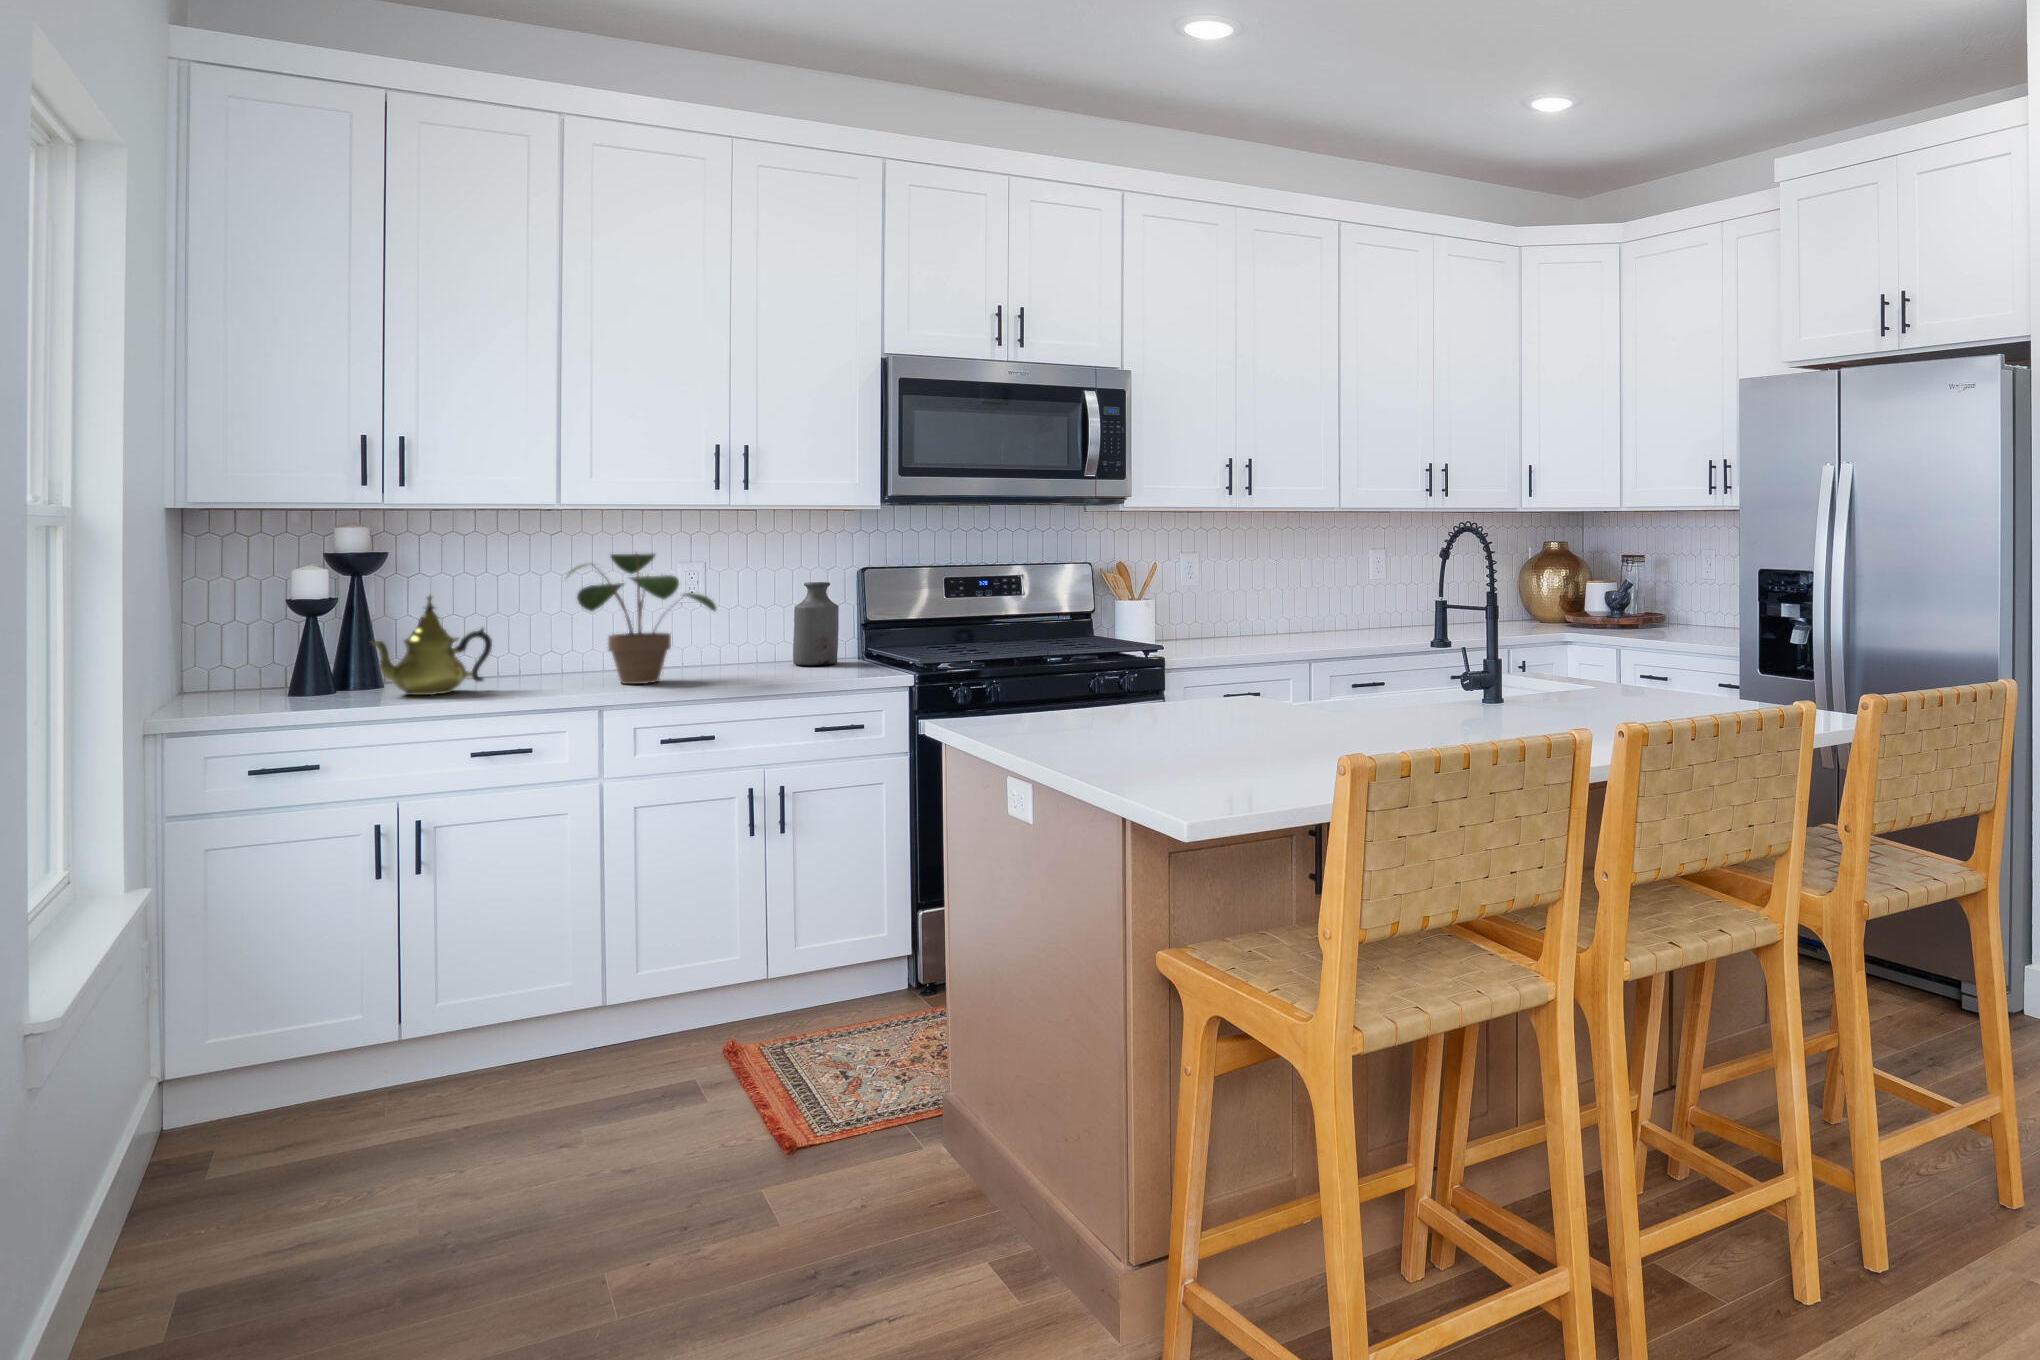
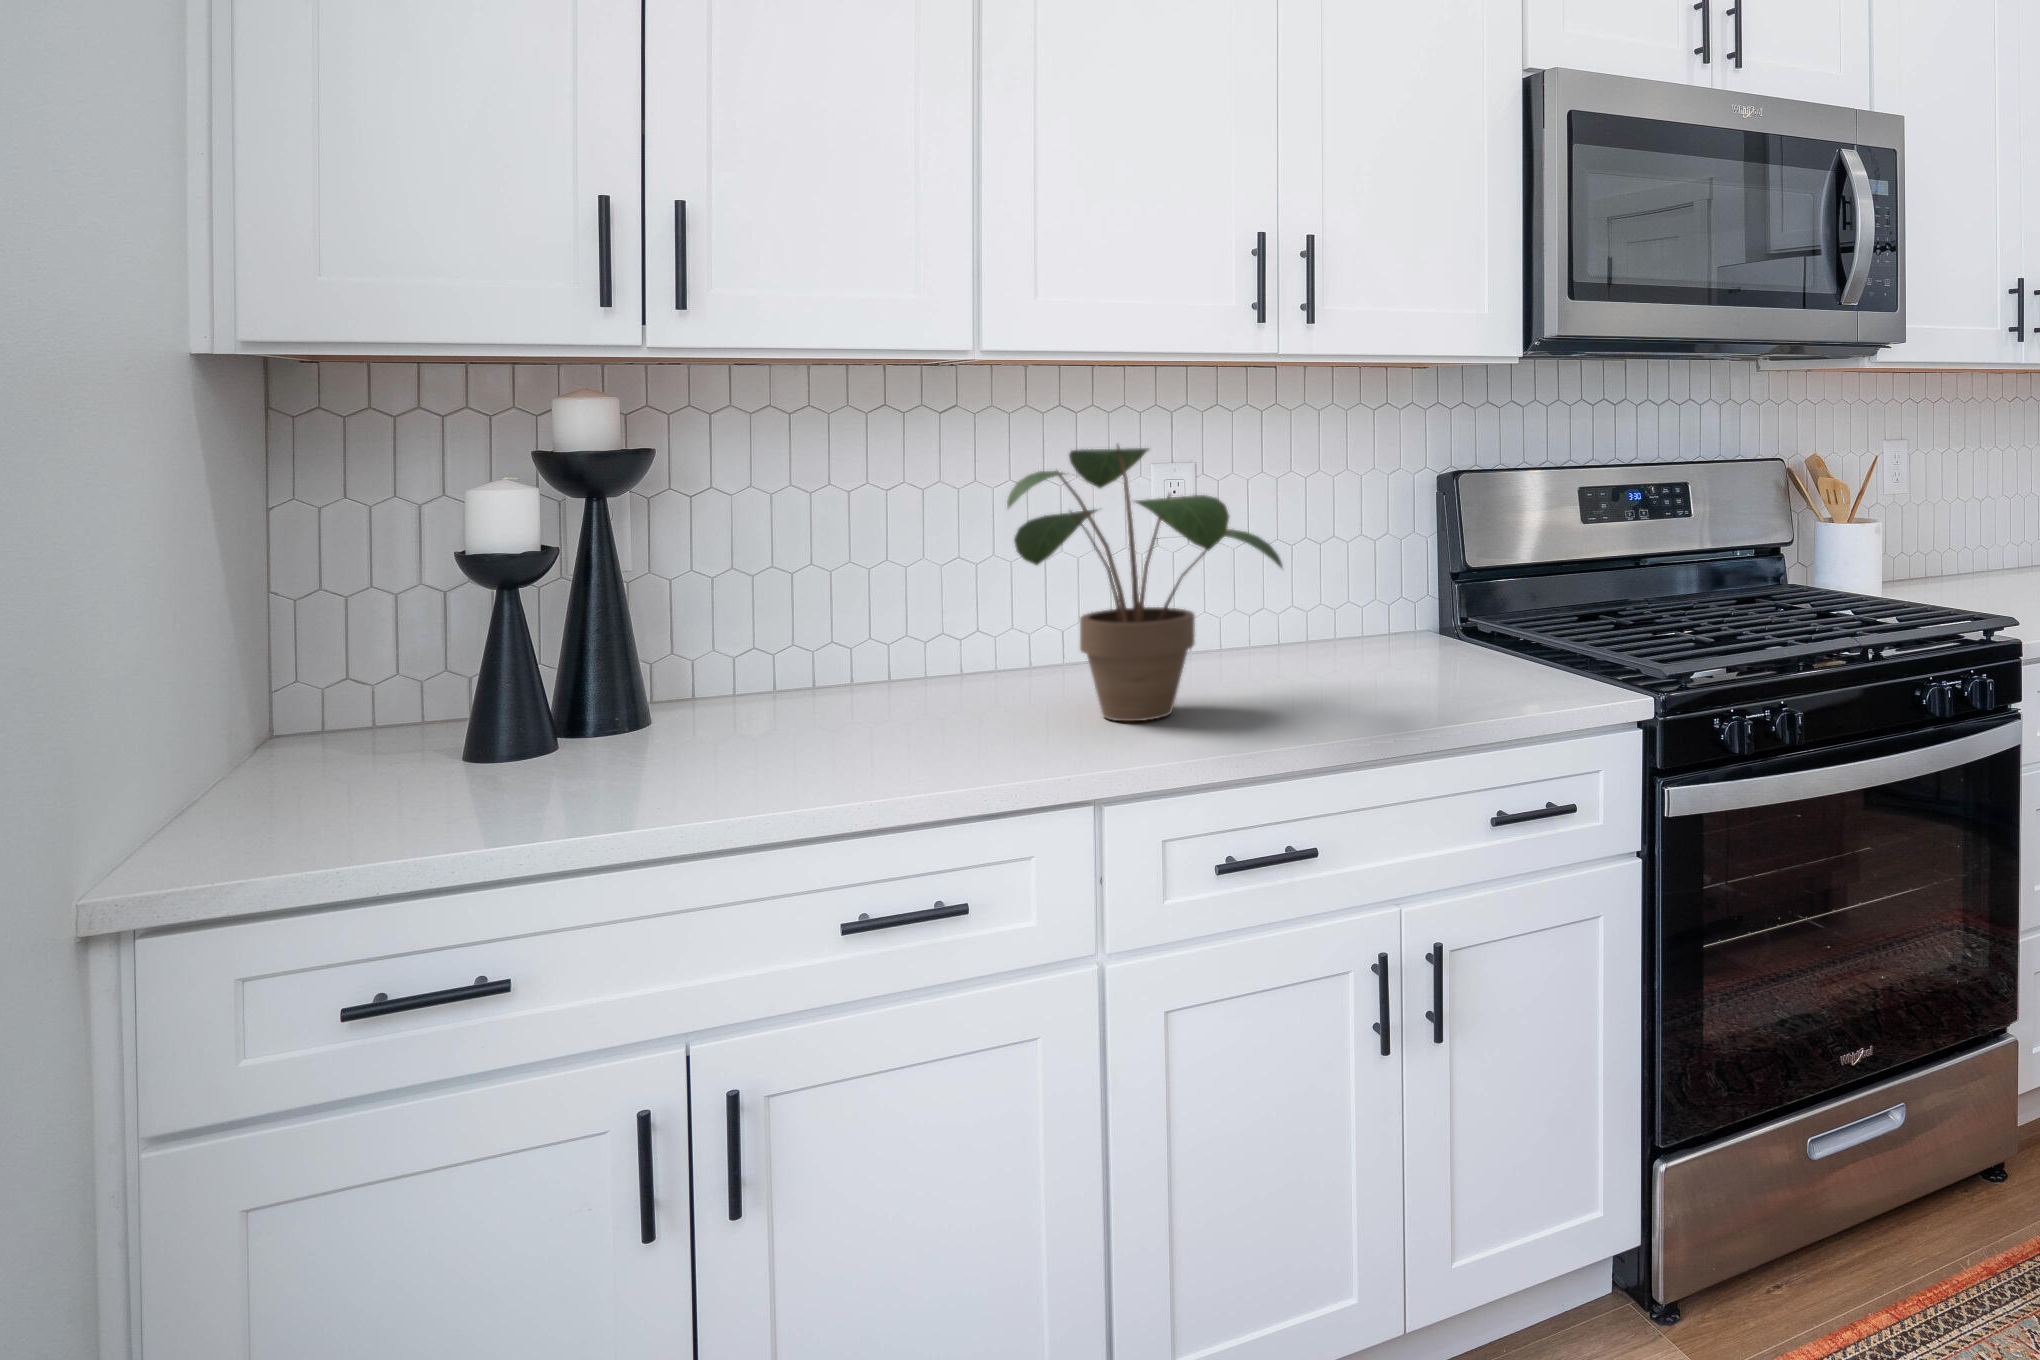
bottle: present [793,582,839,666] -> none [1356,498,1433,657]
teapot: present [372,596,492,695] -> none [622,543,864,767]

